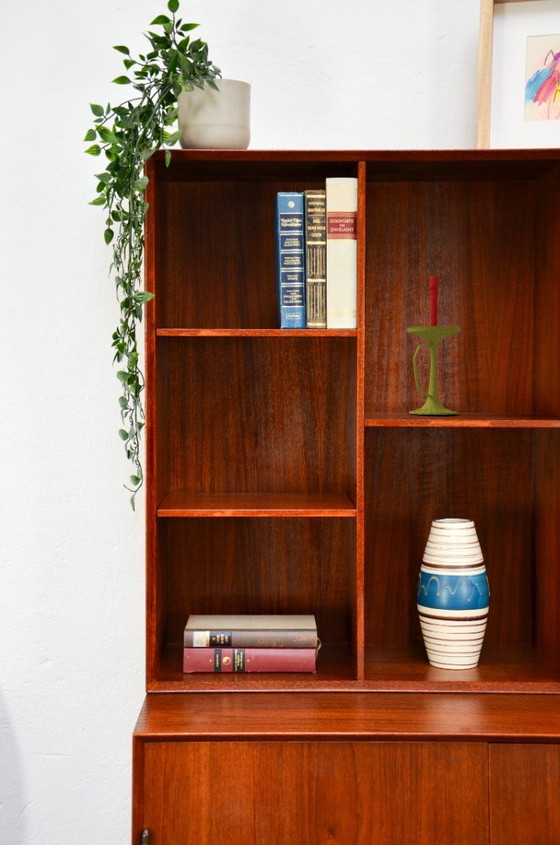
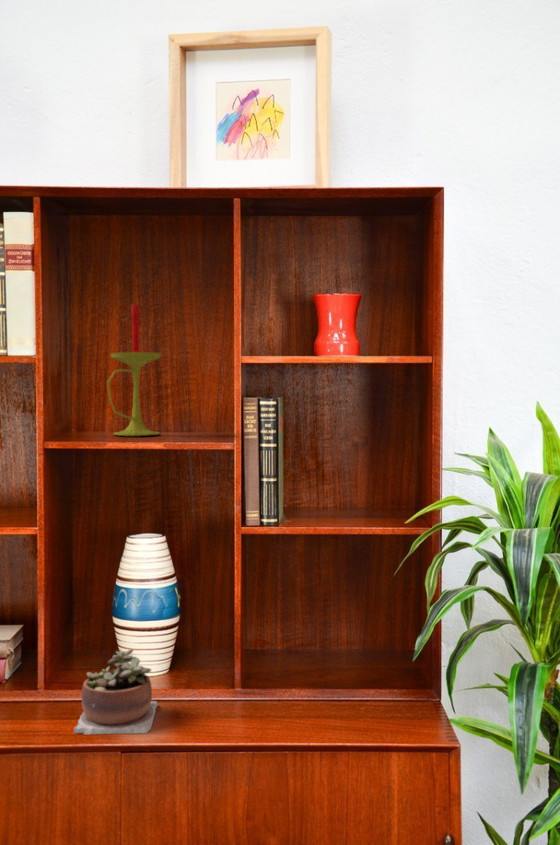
succulent plant: none [423,638,510,725] -> present [74,649,157,735]

